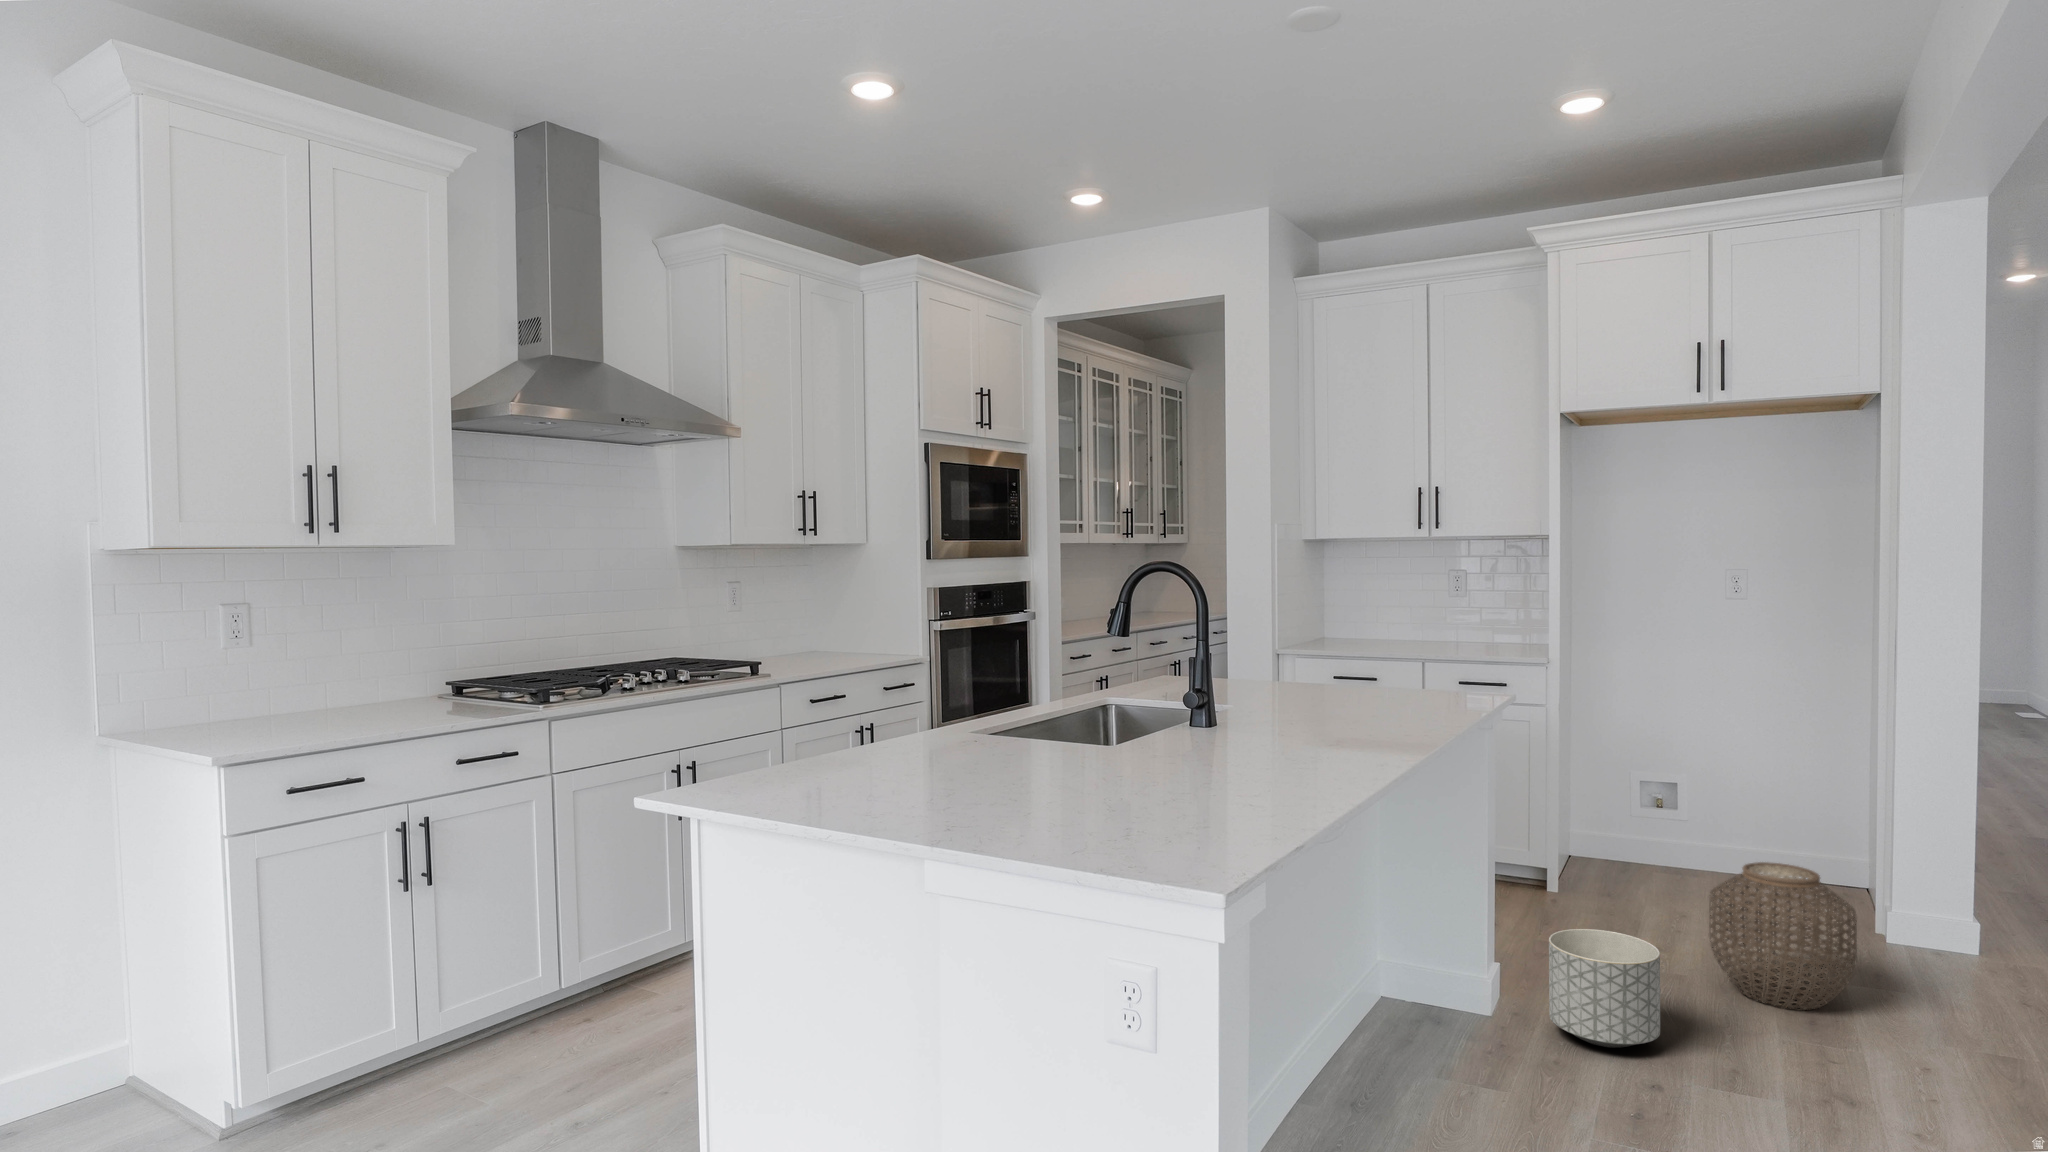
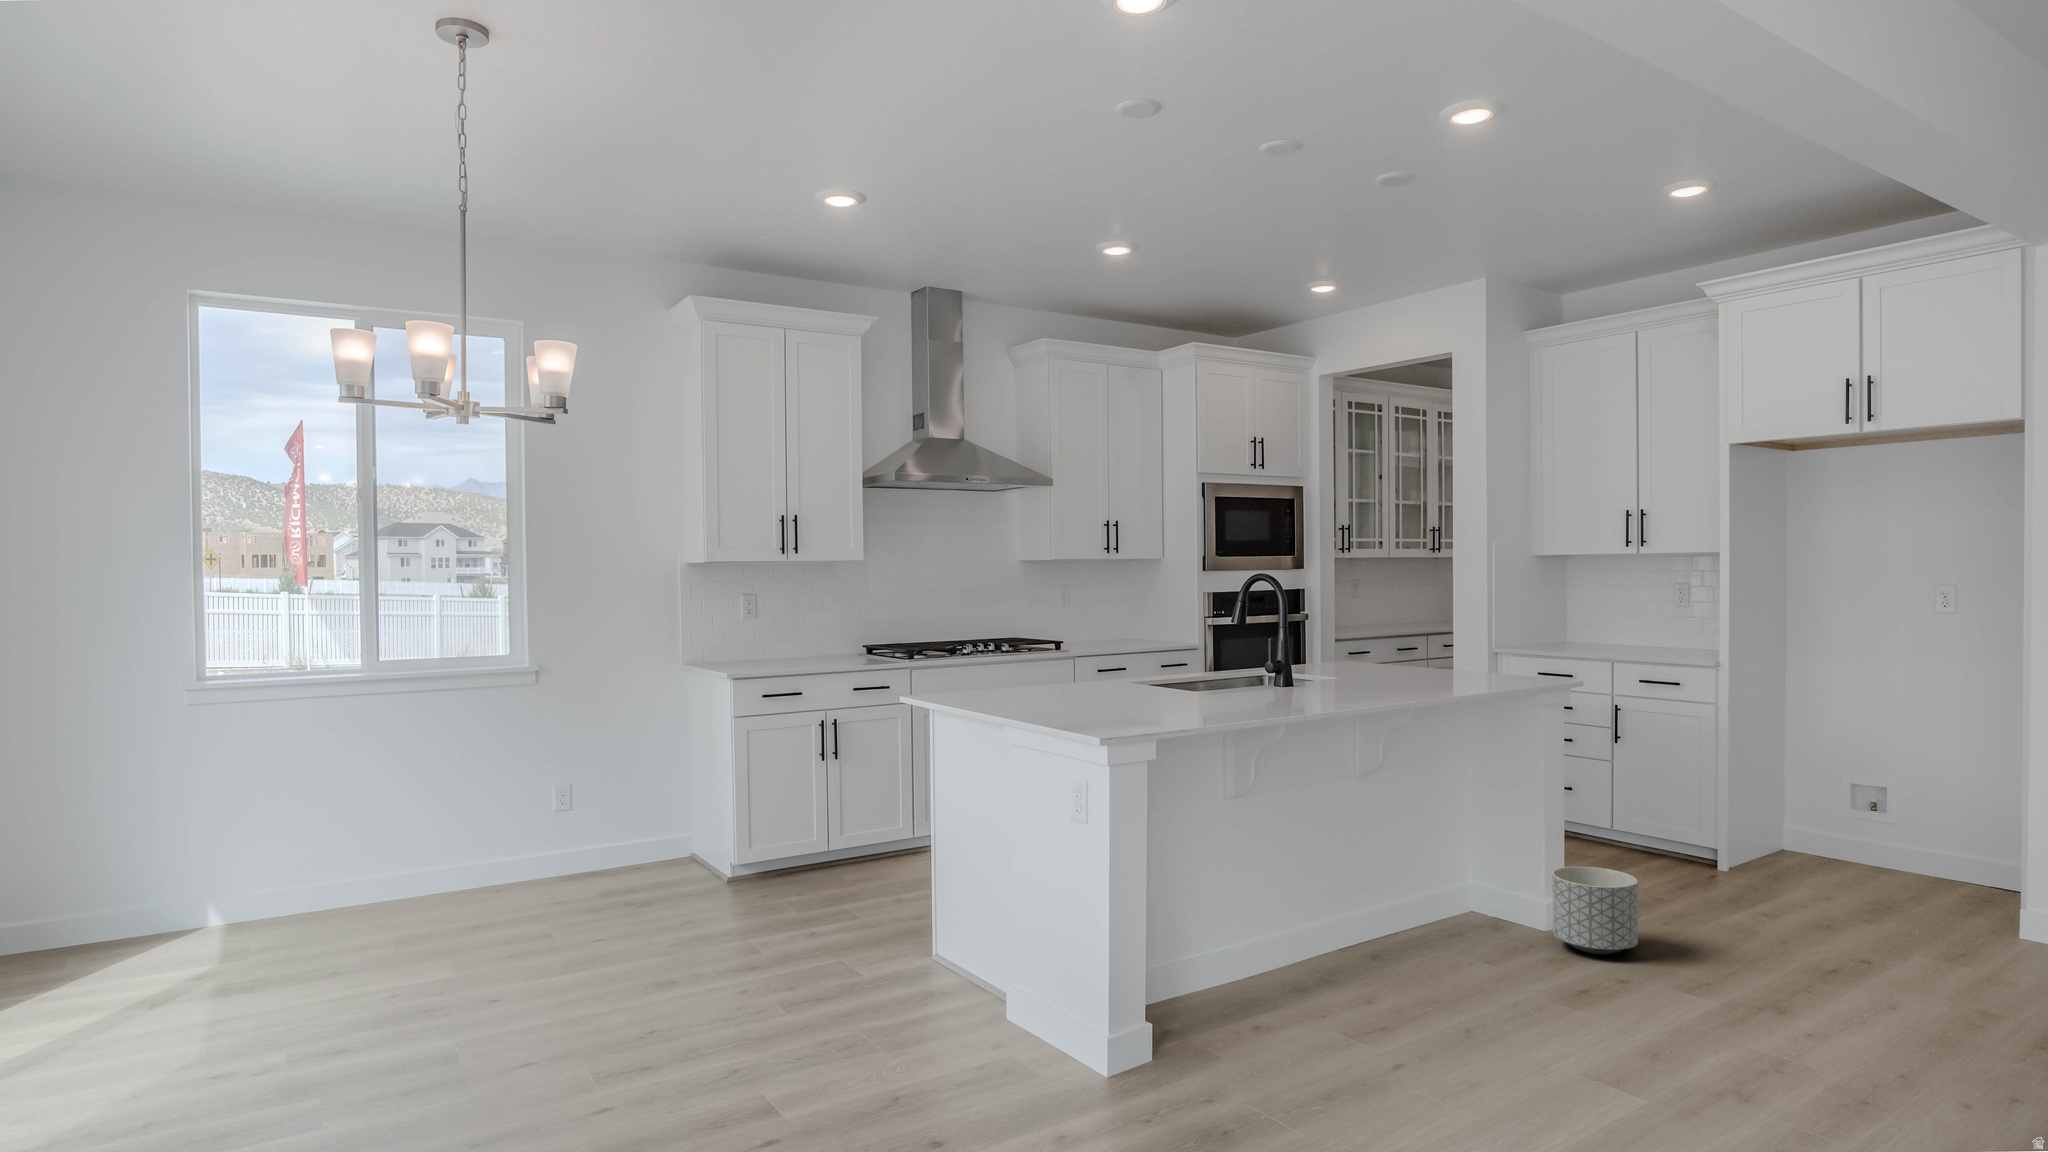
woven basket: present [1709,862,1857,1010] -> none [1745,838,1871,961]

